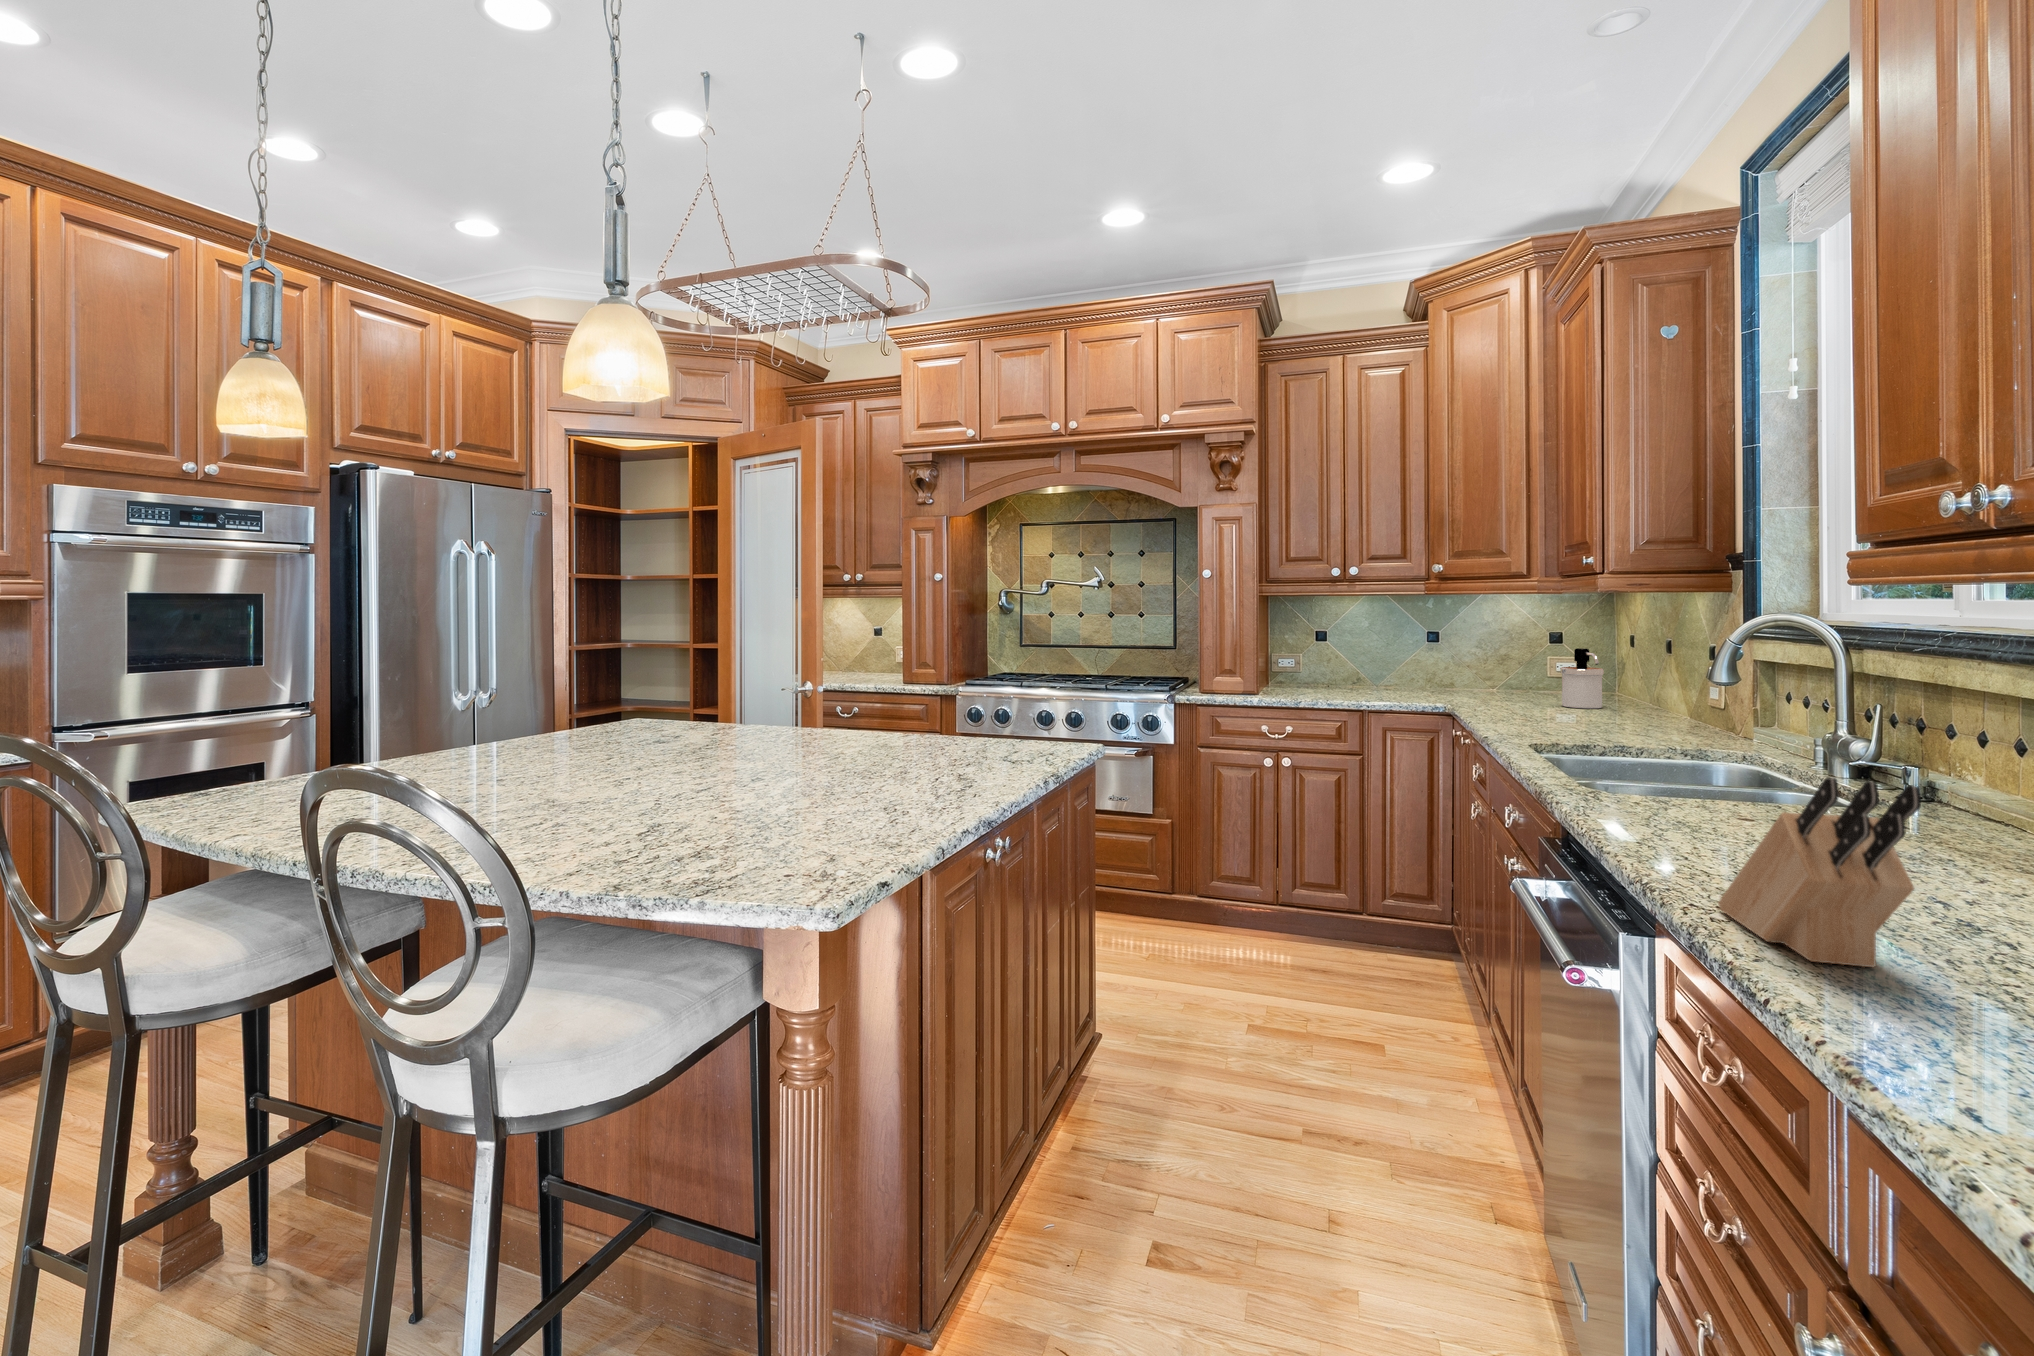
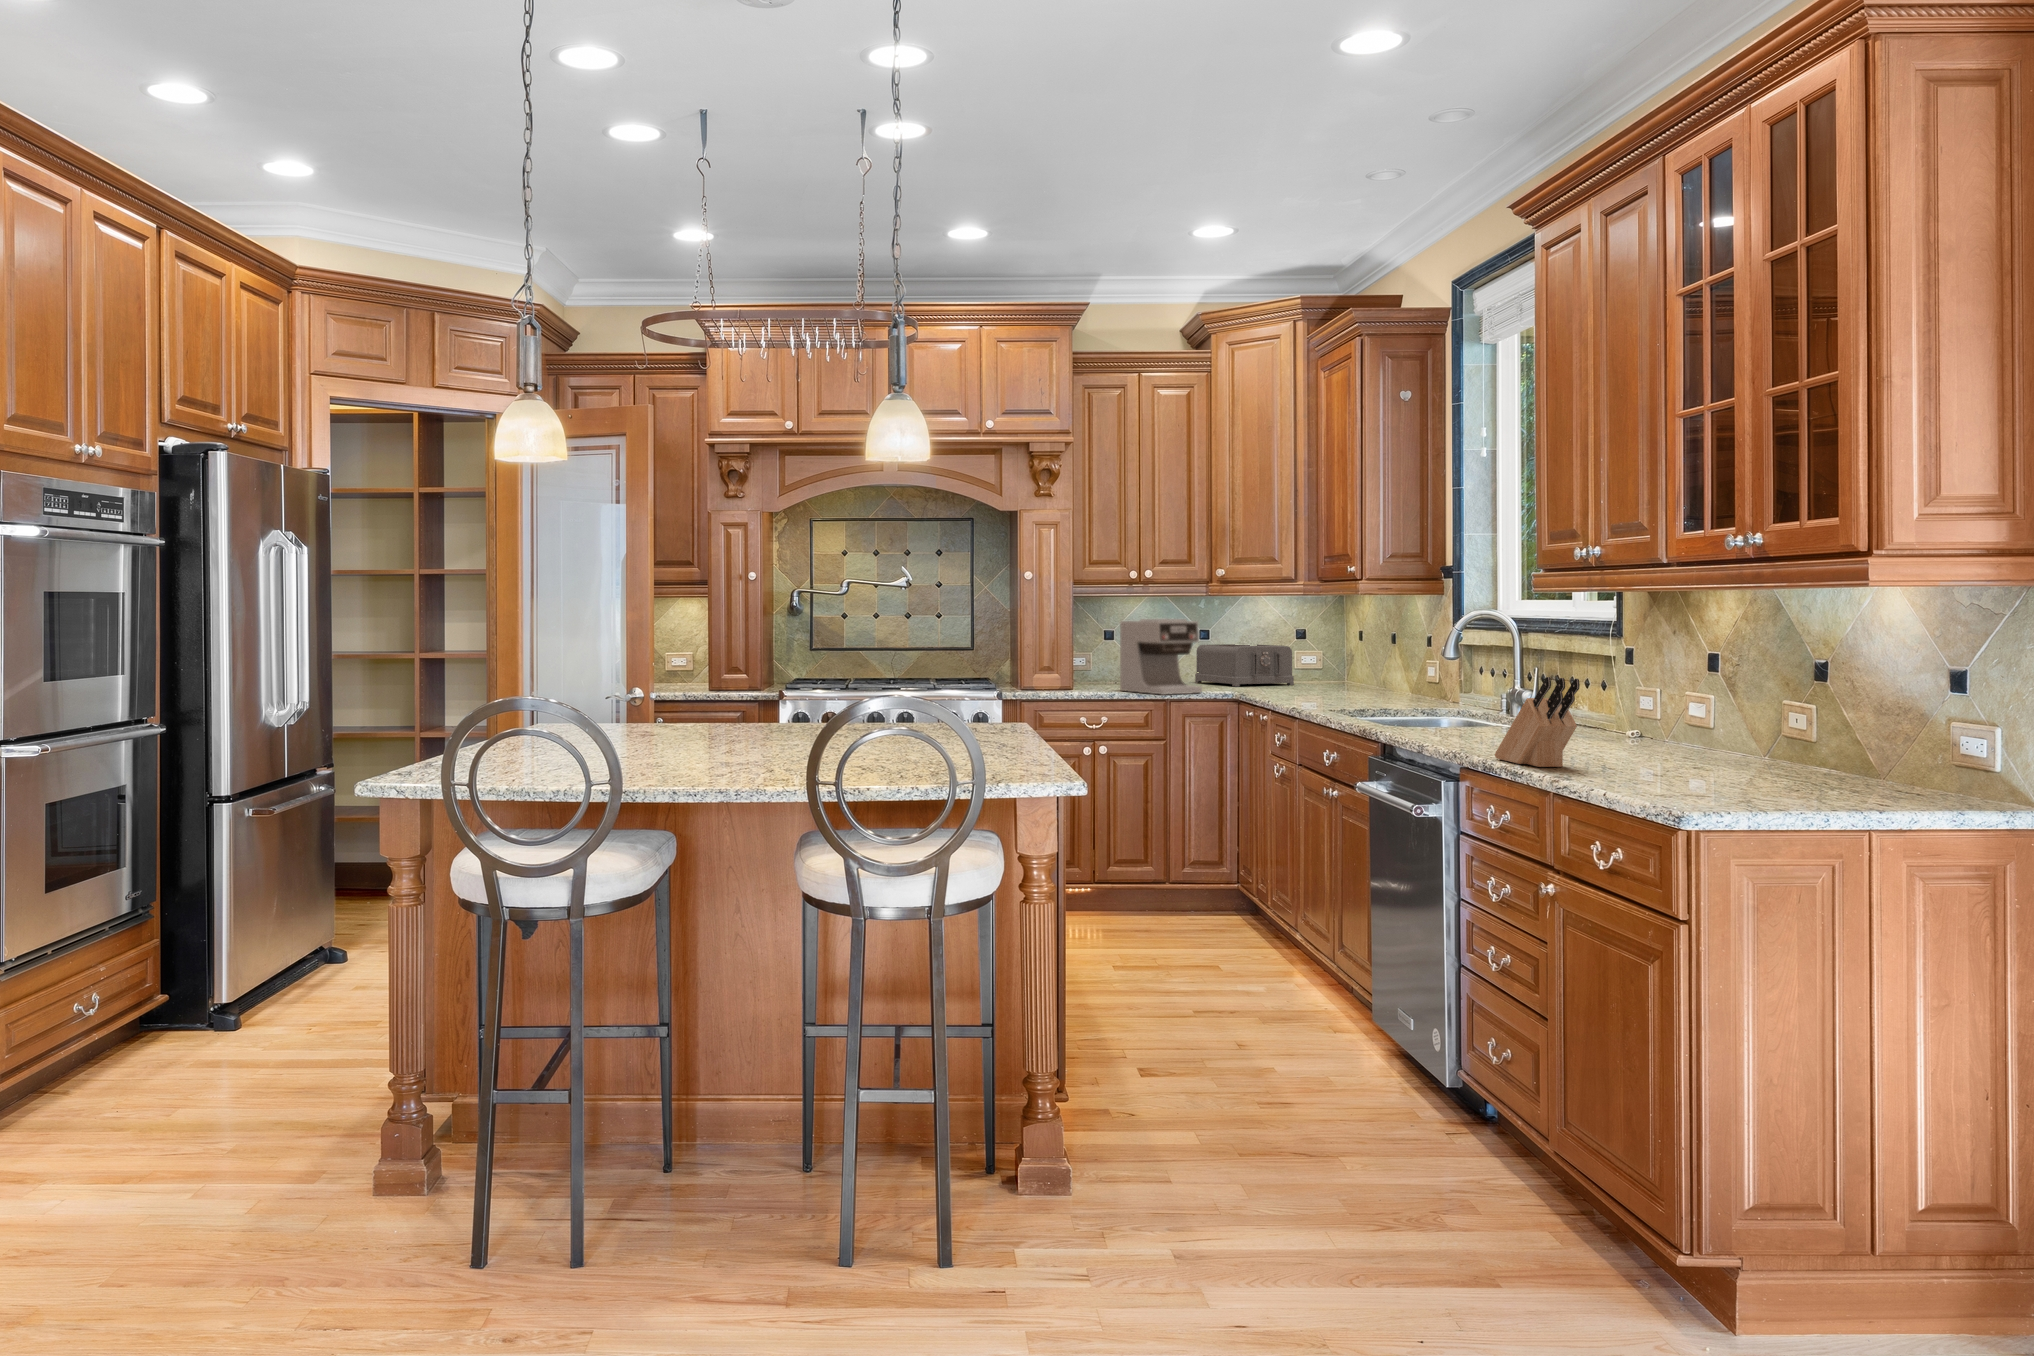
coffee maker: none [1307,620,1401,706] -> present [1120,618,1202,695]
toaster: none [1419,647,1540,696] -> present [1195,644,1294,687]
soap dispenser: present [1560,648,1604,708] -> none [1317,642,1348,691]

